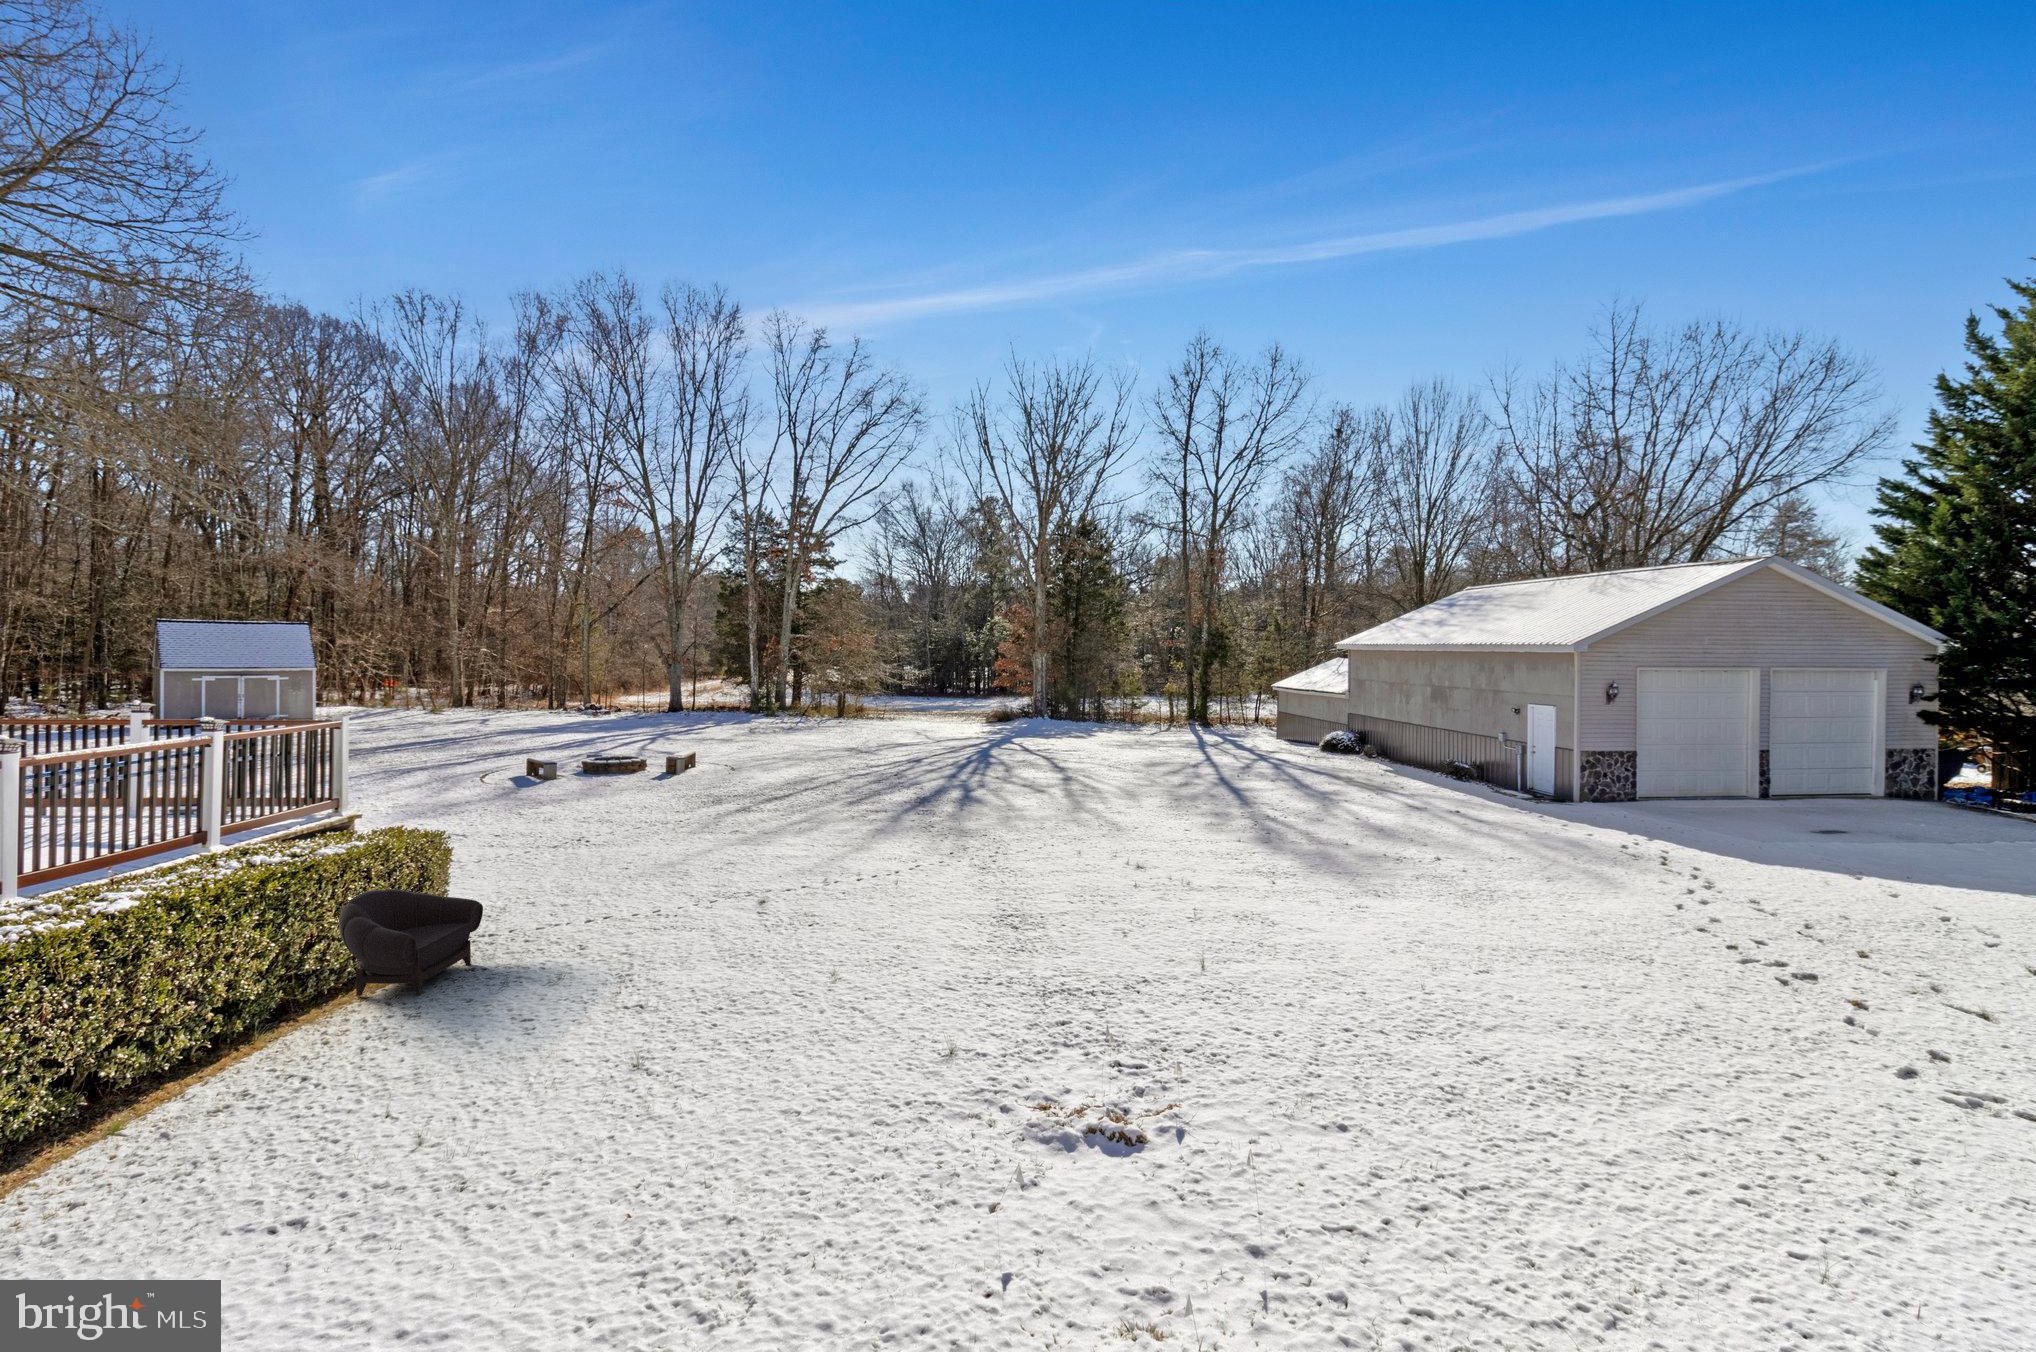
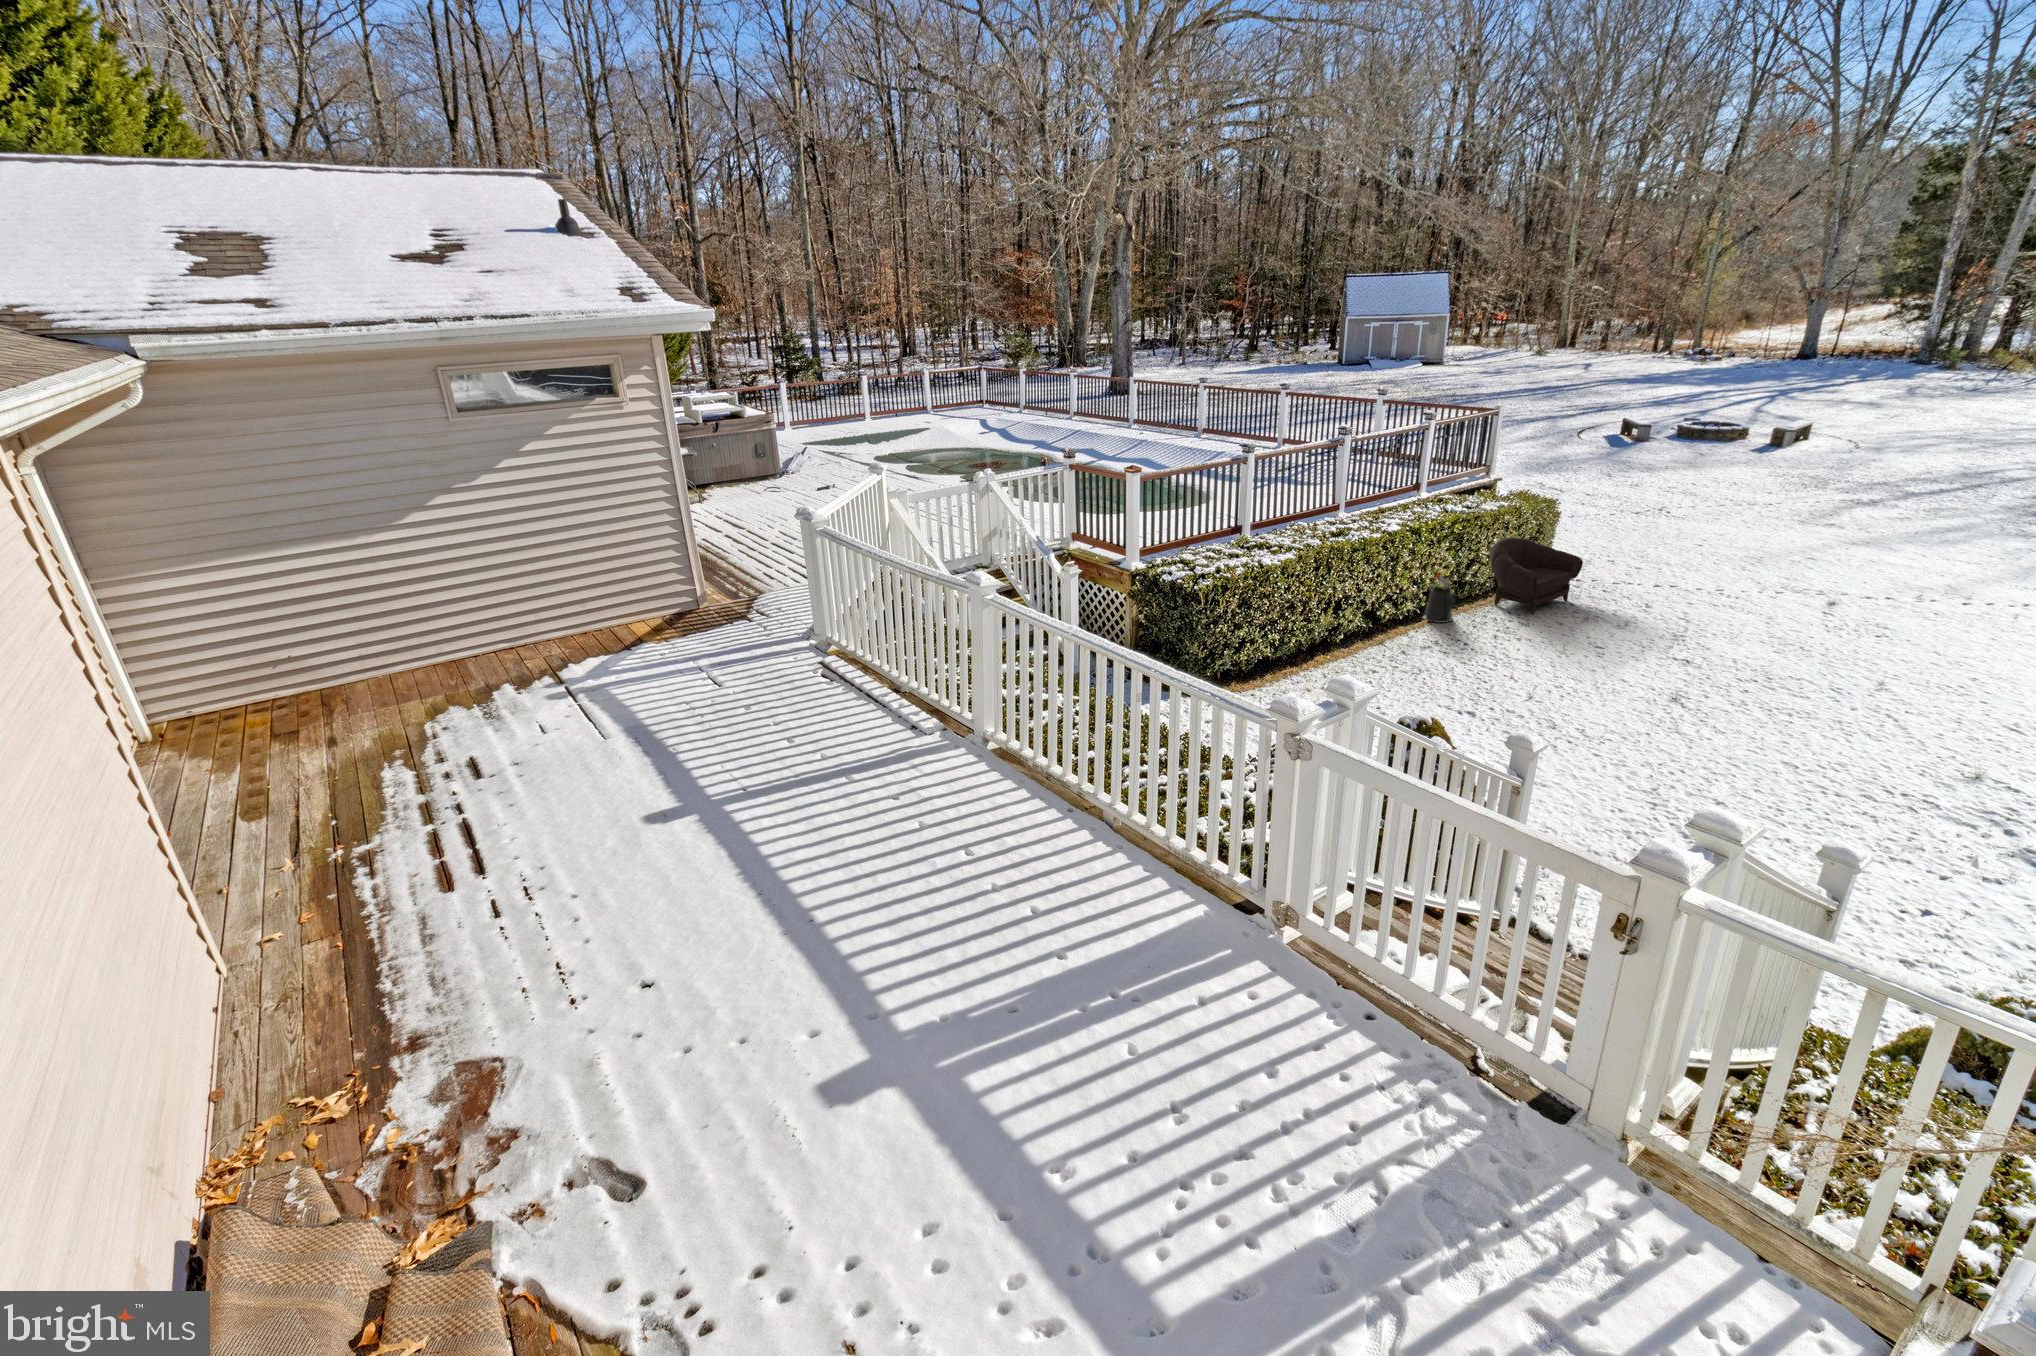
watering can: none [218,963,277,1055] -> present [1424,573,1455,623]

